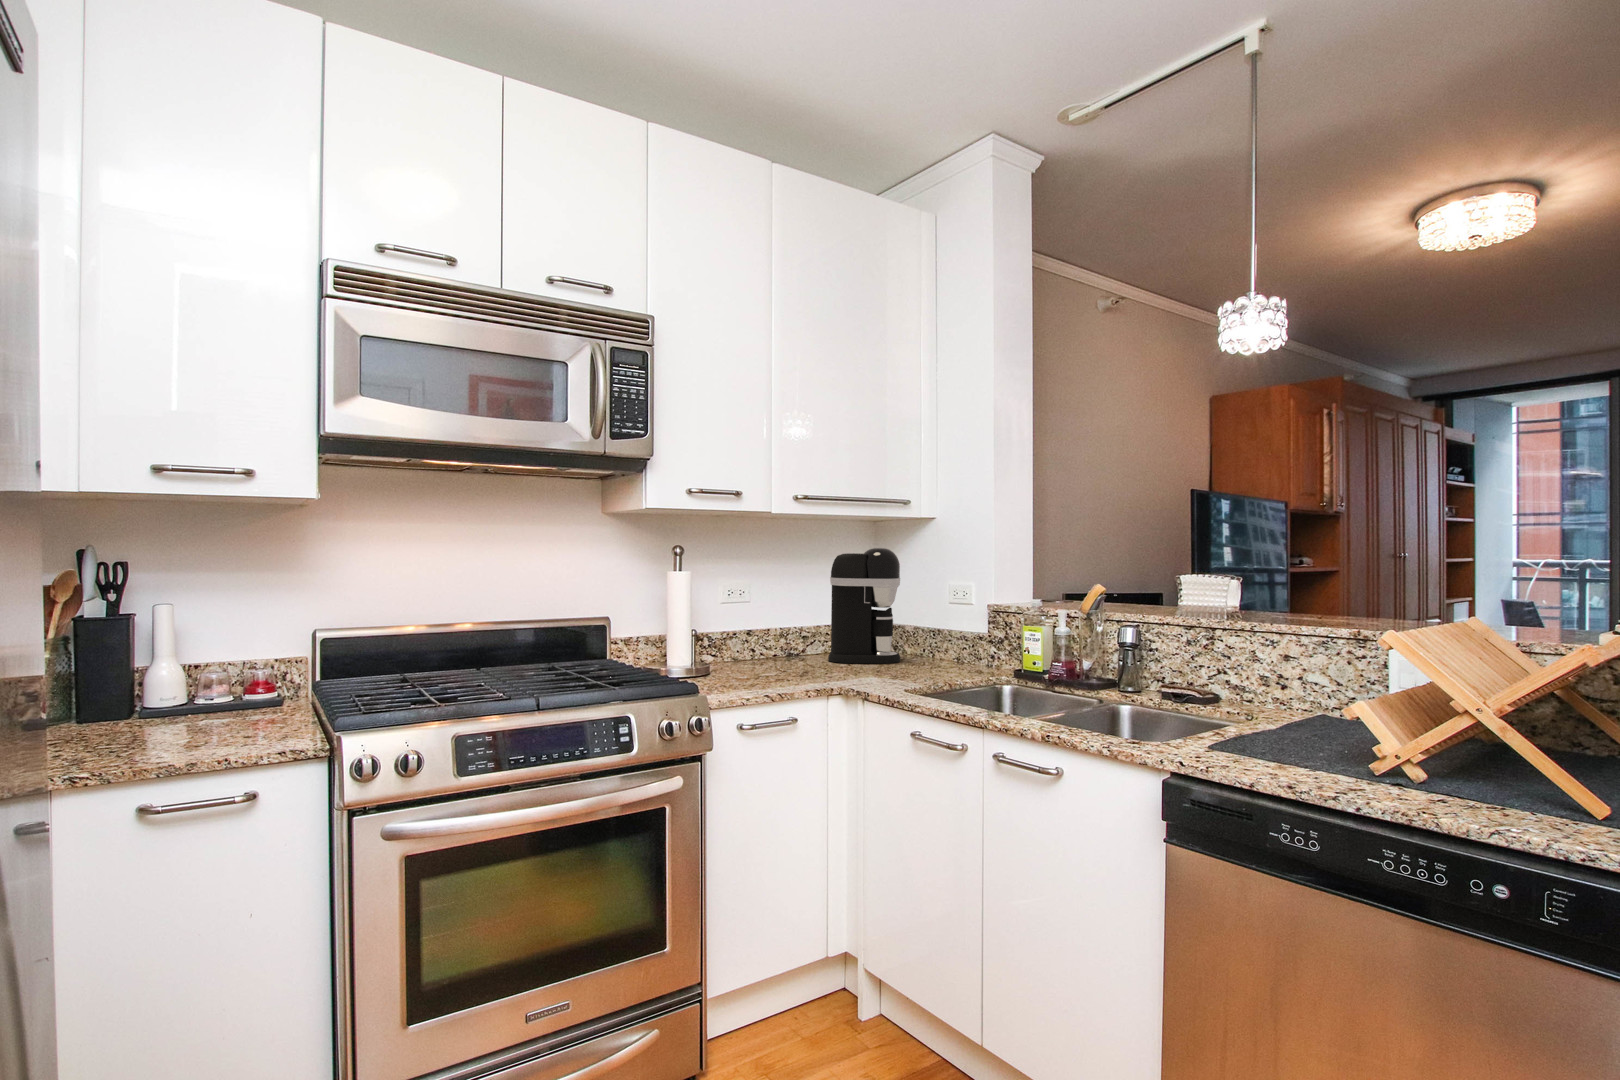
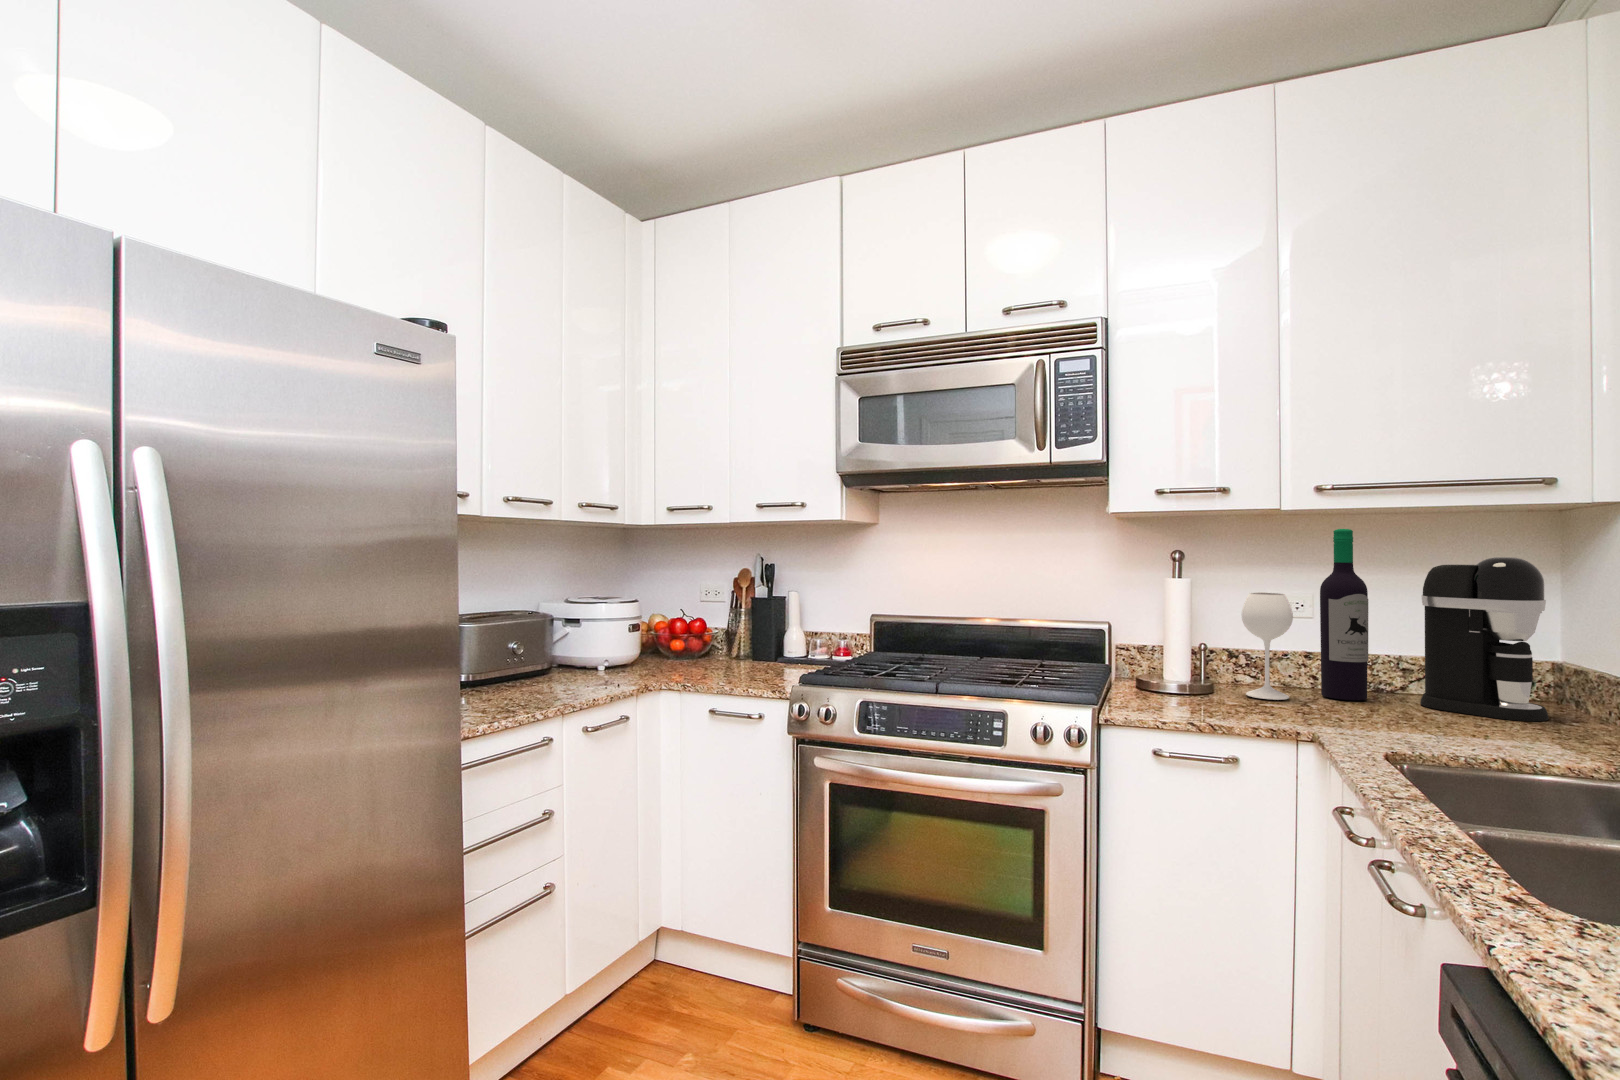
wine bottle: none [729,525,803,673] -> present [1241,529,1368,700]

